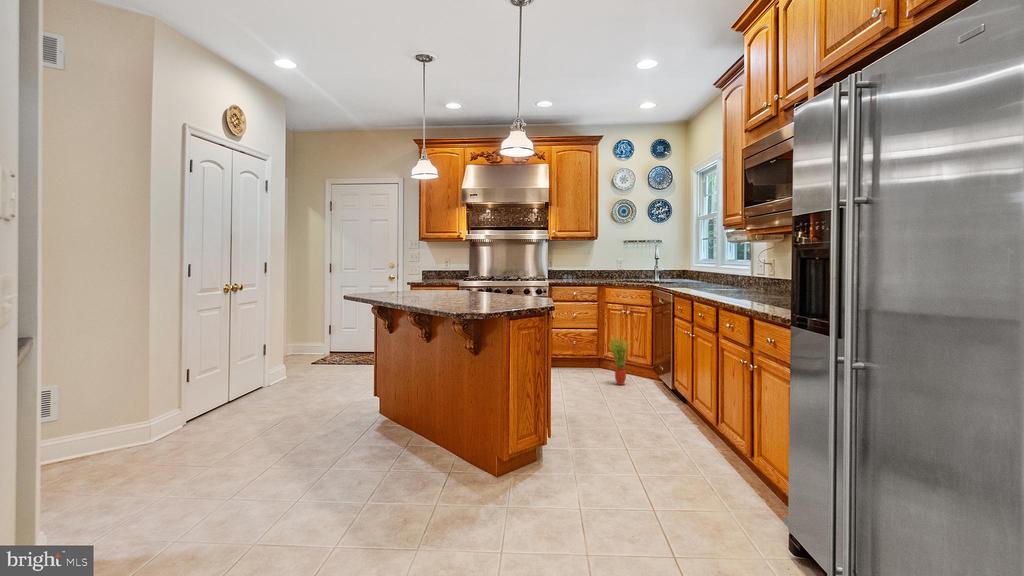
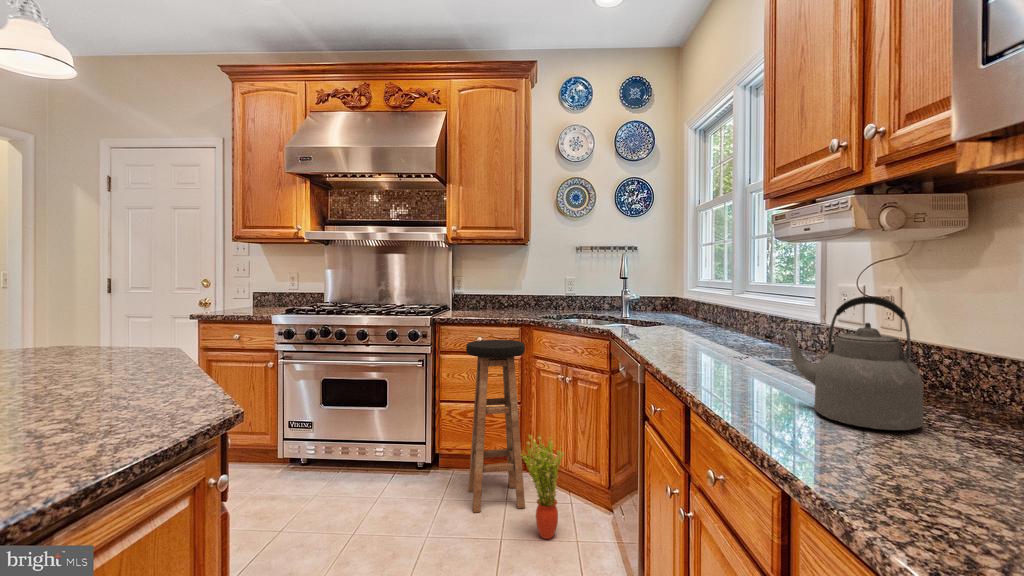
kettle: none [715,258,753,295] -> present [777,296,923,430]
bar stool: none [572,293,606,379] -> present [466,340,525,513]

